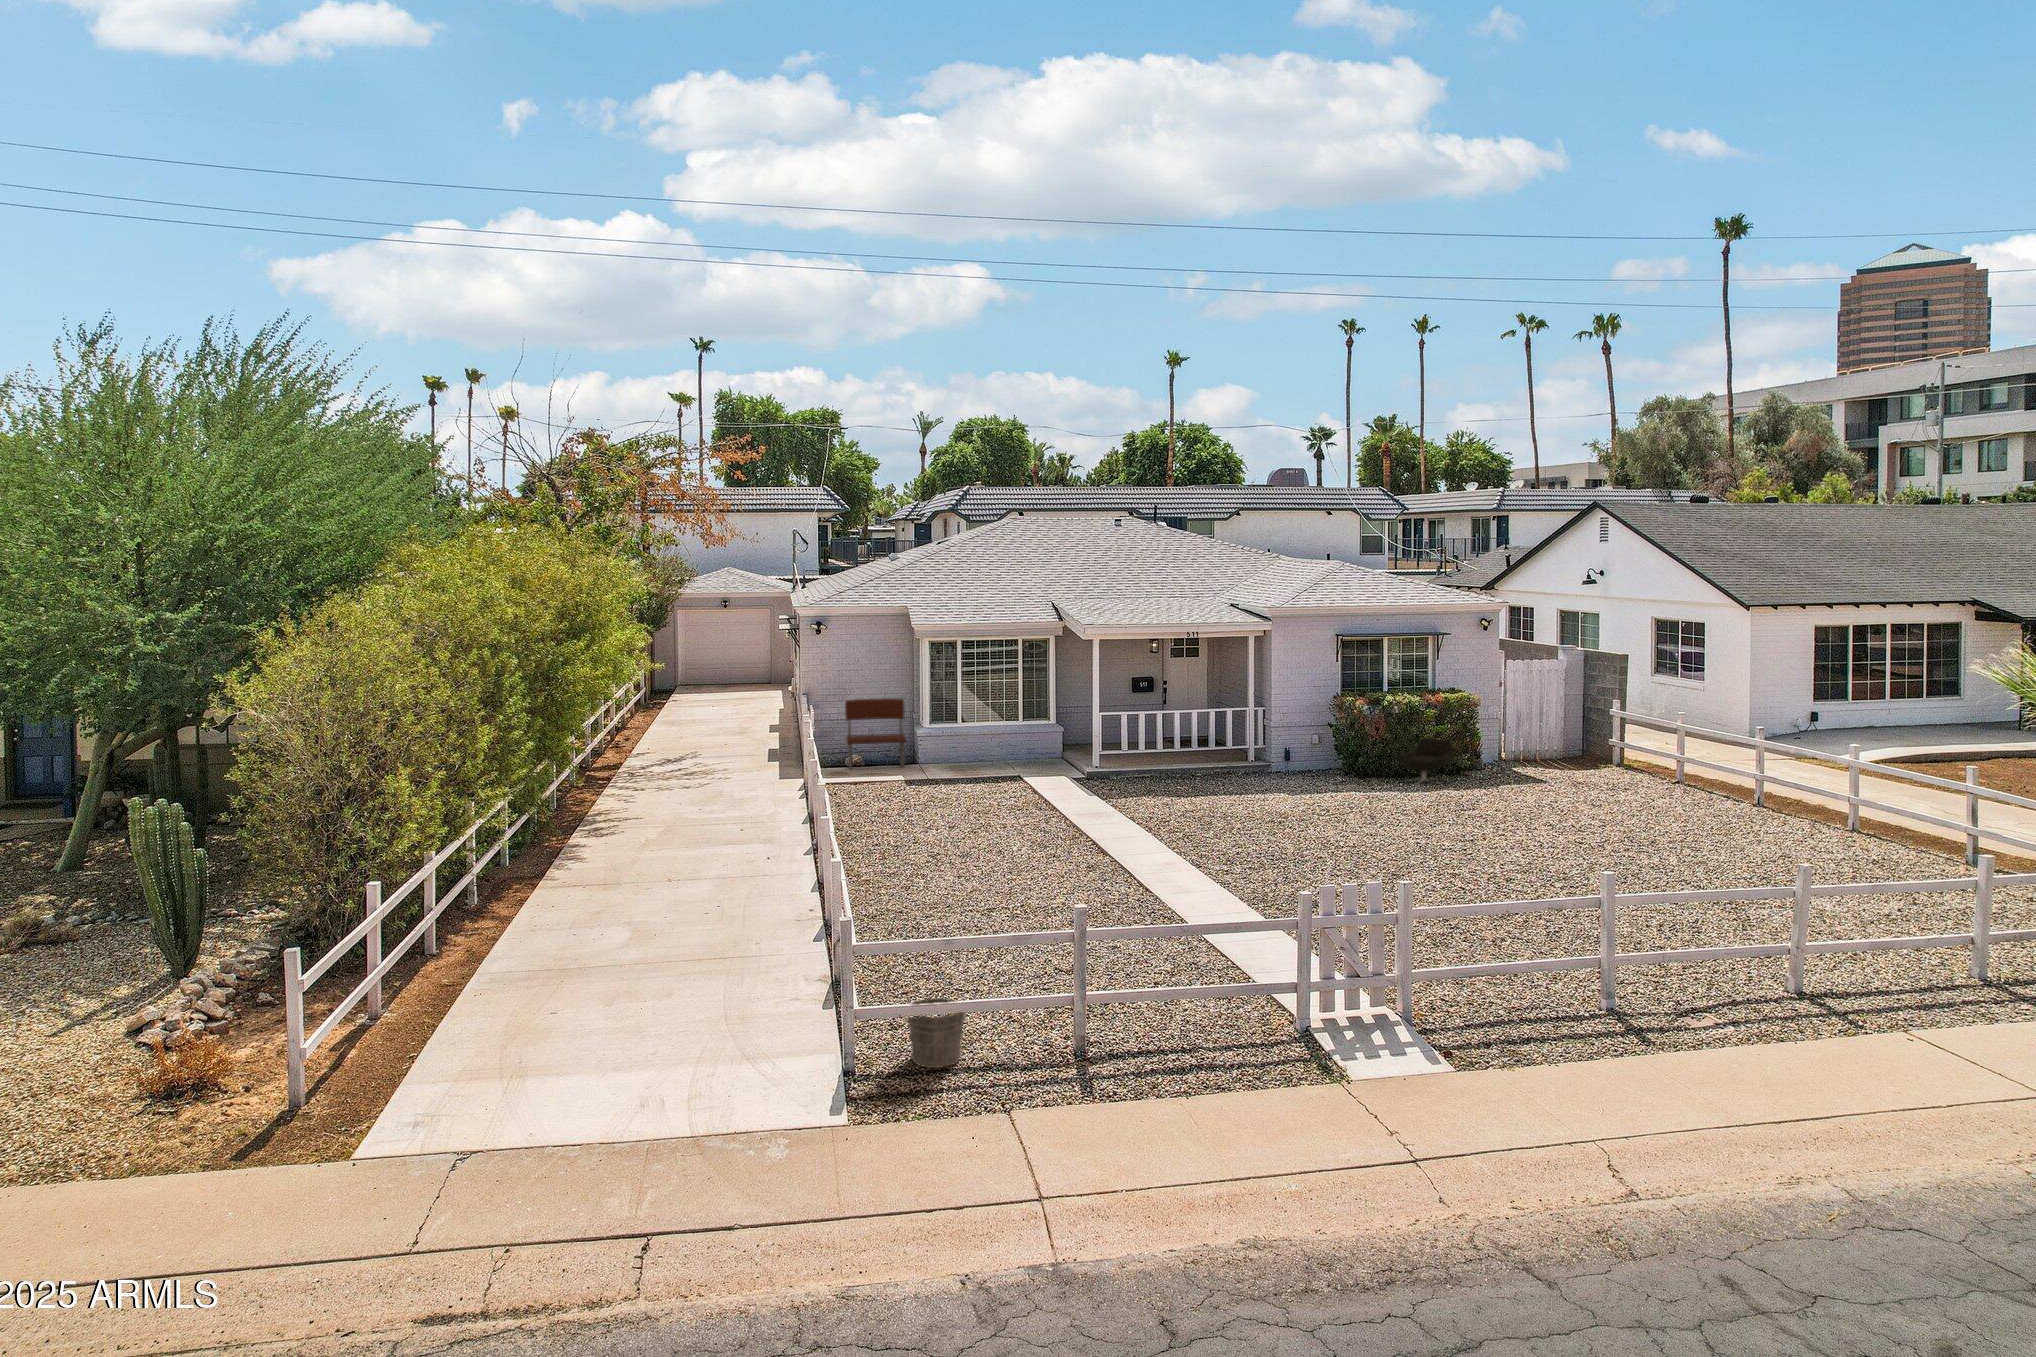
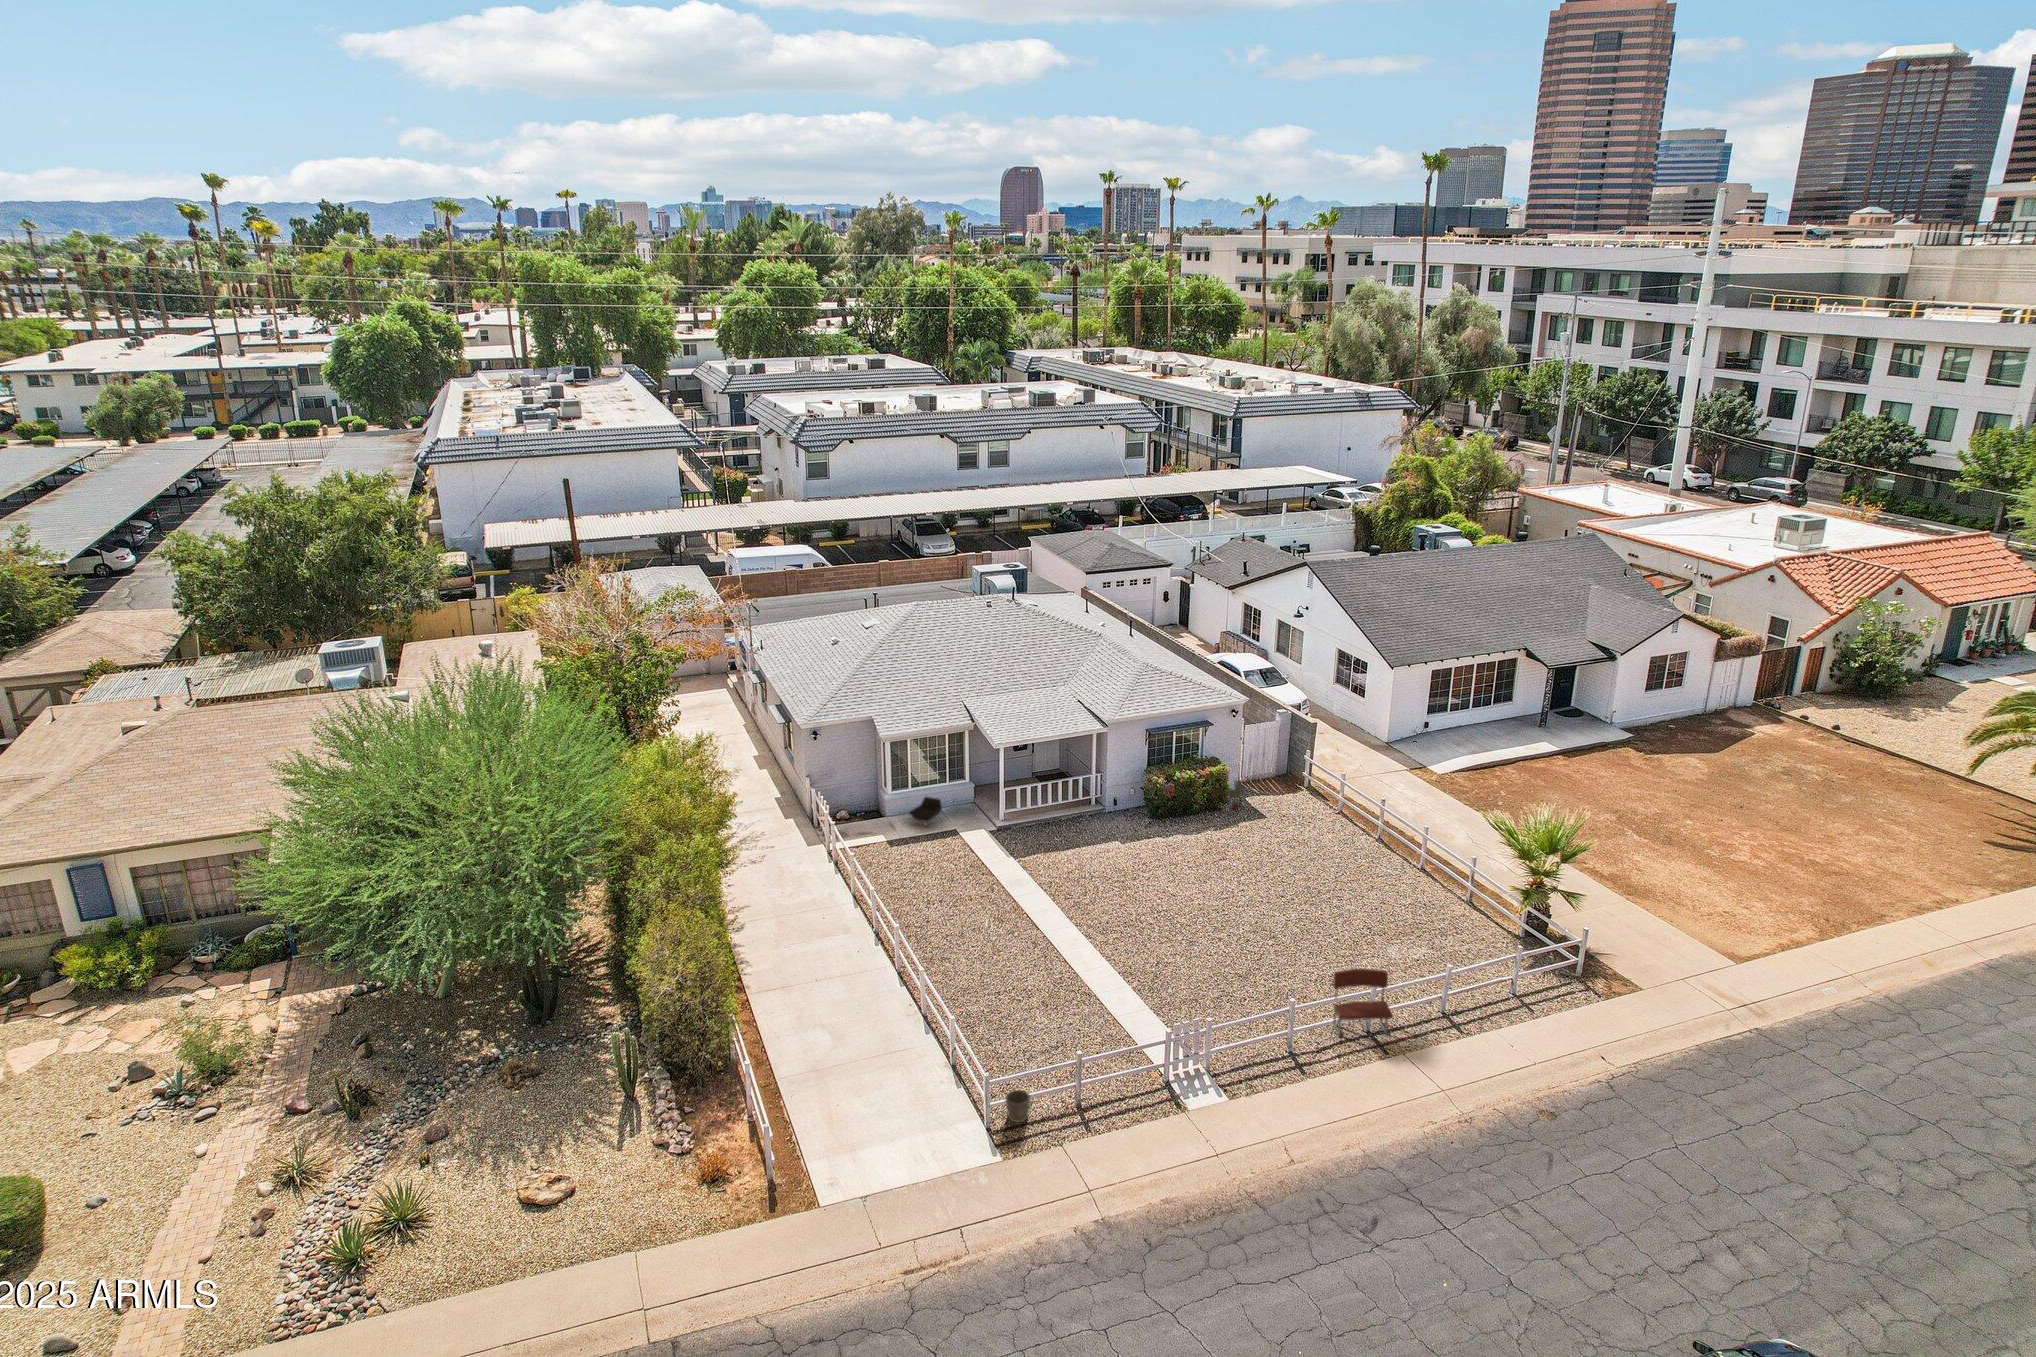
bench: present [845,698,907,768] -> present [1333,969,1393,1036]
potted tree: none [1470,723,1501,775] -> present [1228,780,1242,810]
lounge chair: present [1397,737,1454,781] -> present [909,797,942,827]

